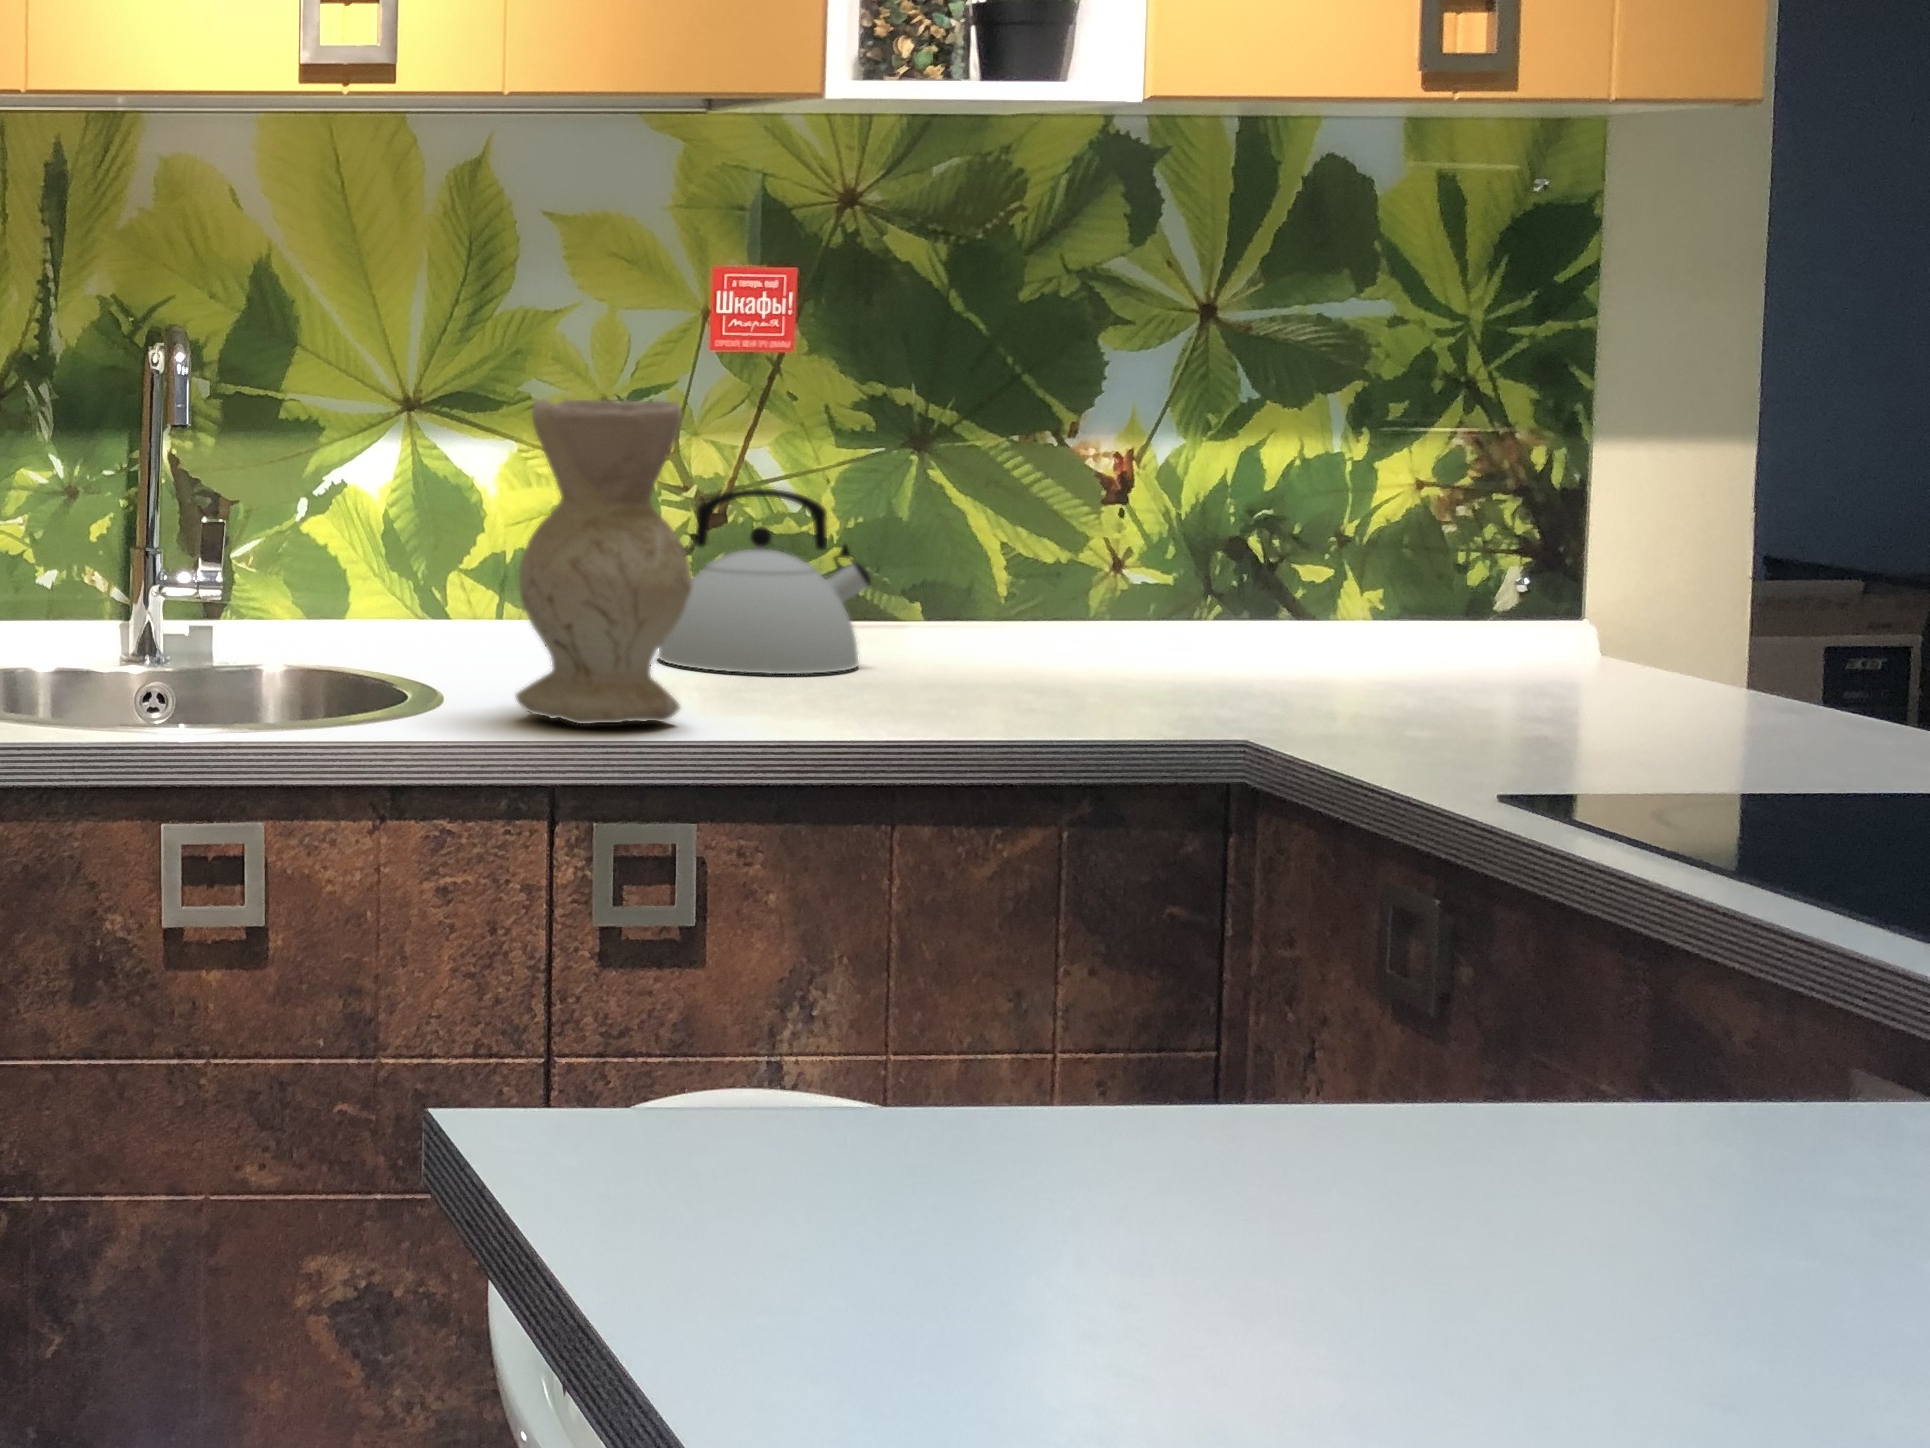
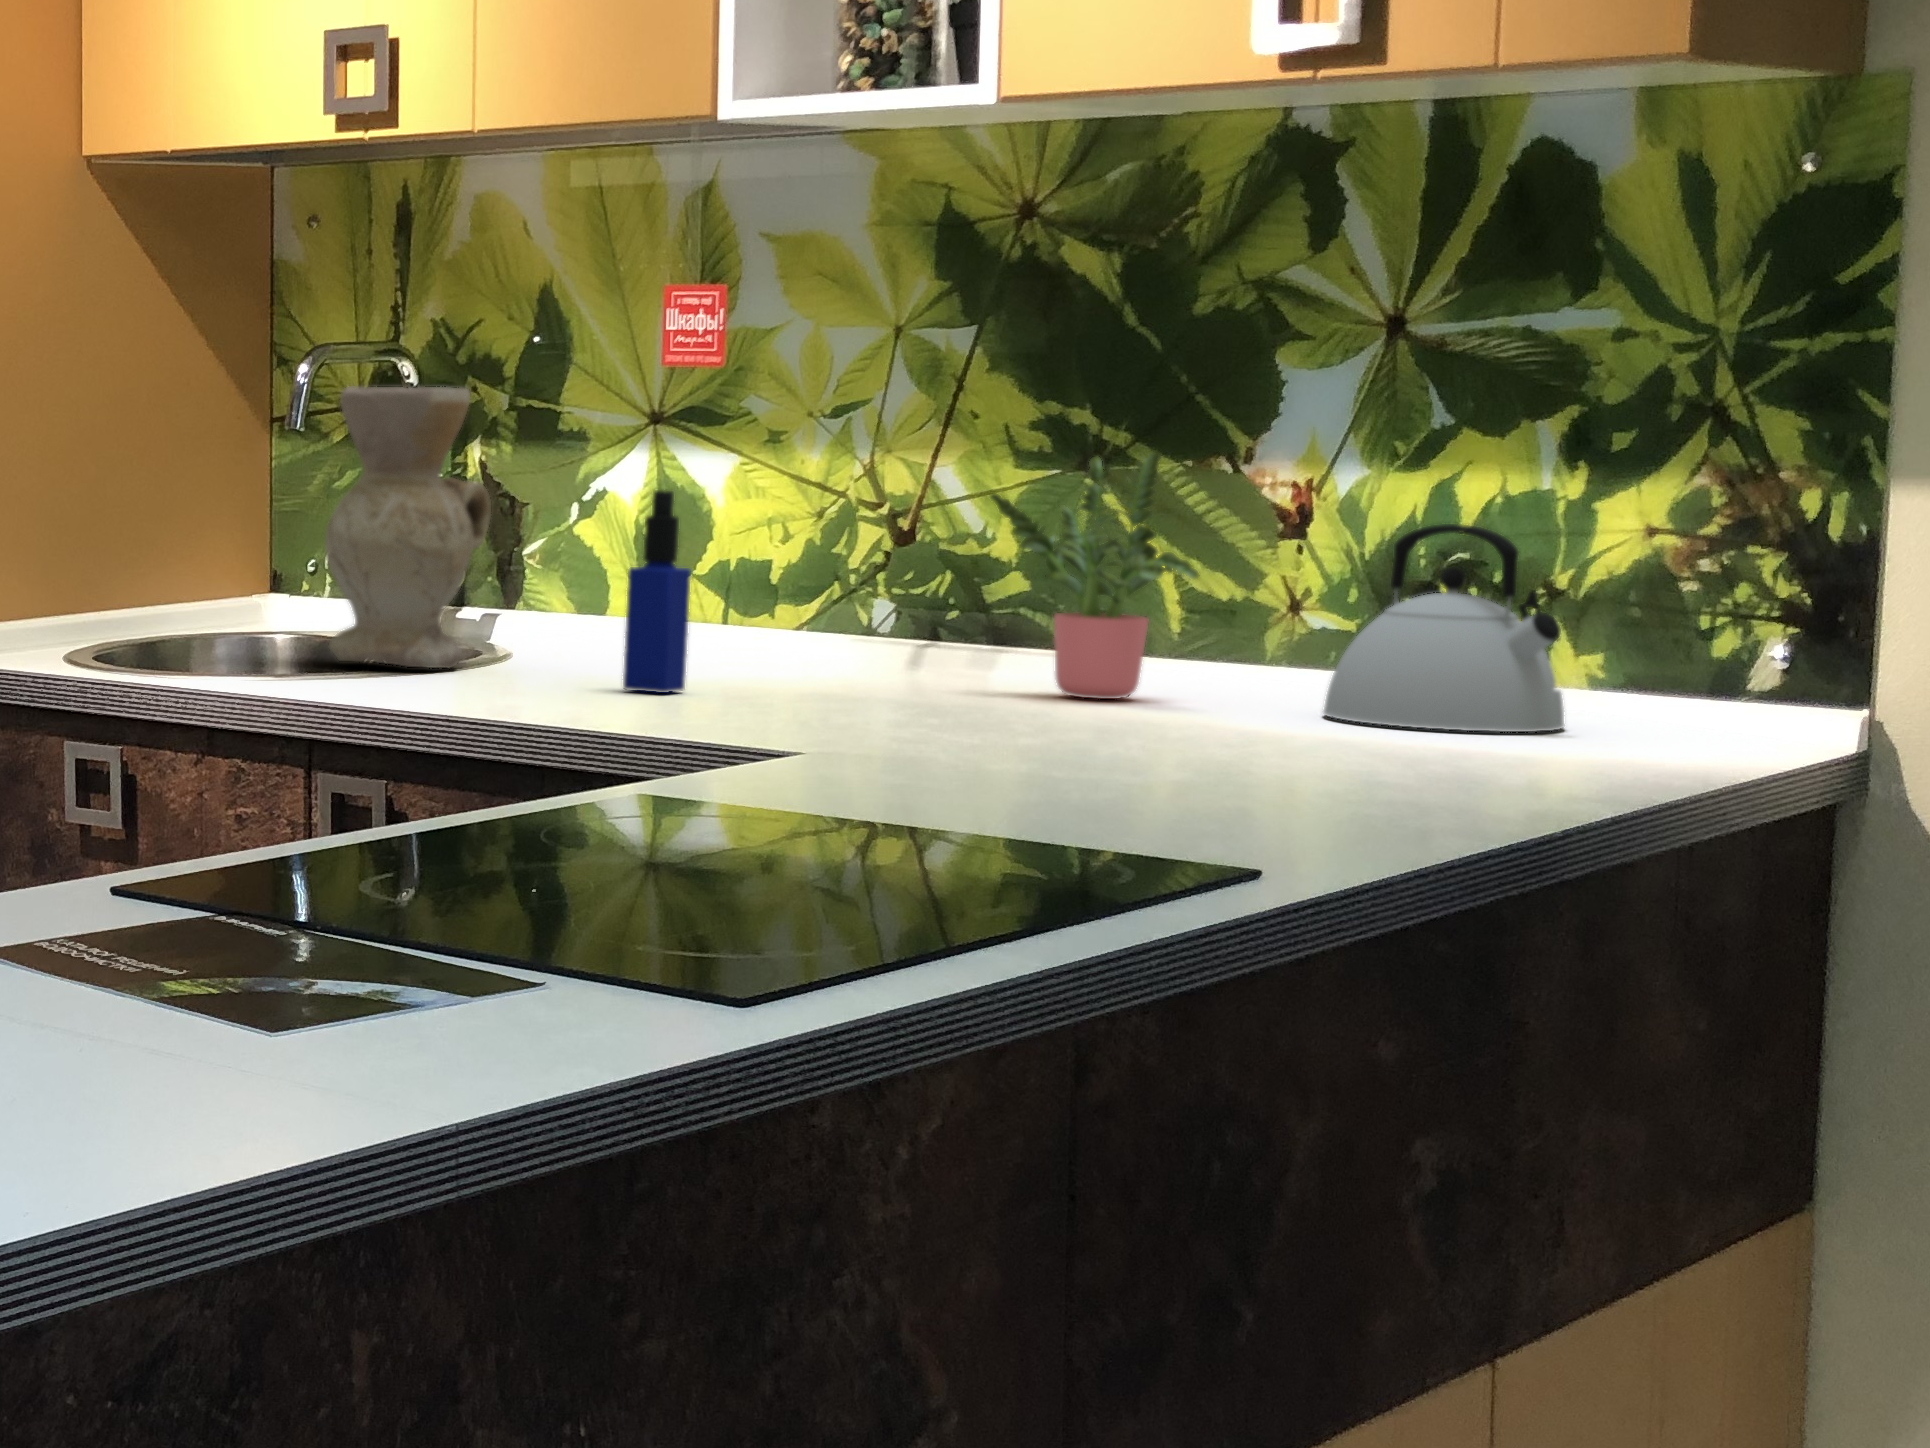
potted plant: none [1001,432,1202,670] -> present [990,450,1200,699]
kettle: present [658,489,871,674] -> present [1323,524,1564,732]
bottle: none [909,507,983,722] -> present [623,490,691,693]

